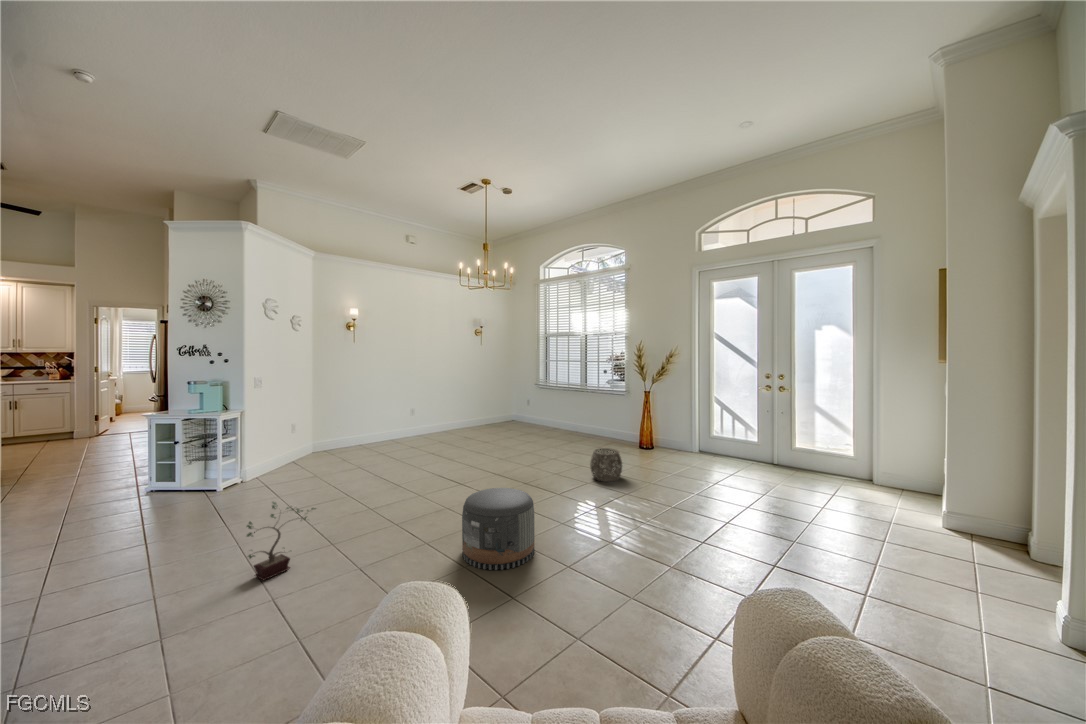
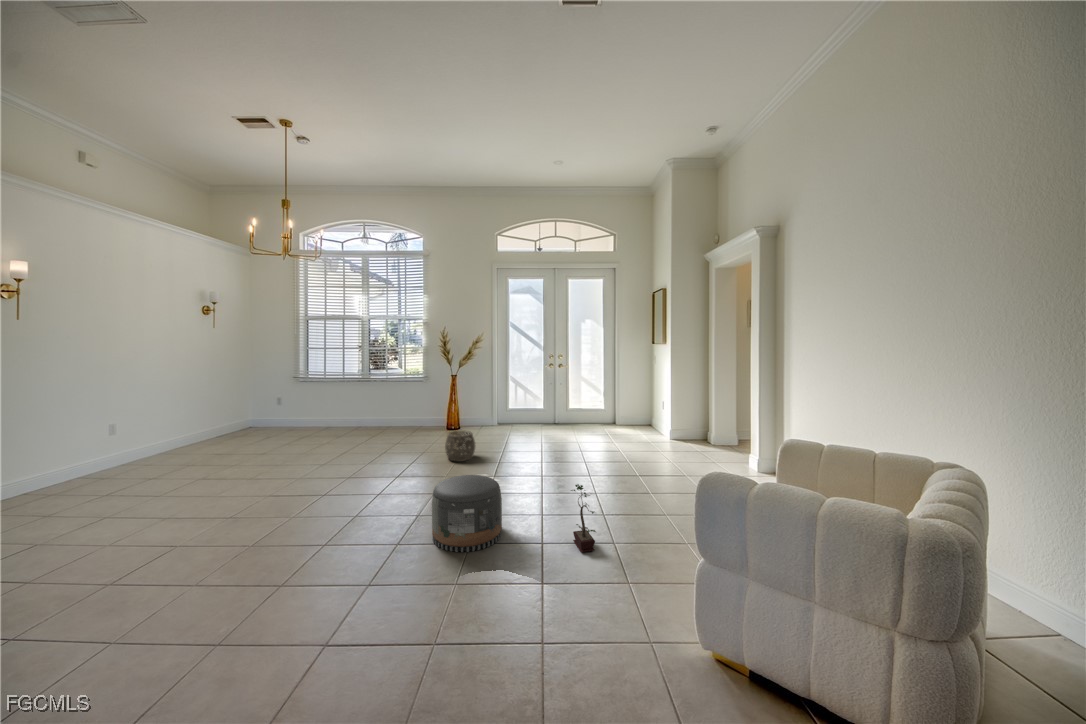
potted plant: present [247,502,316,580] -> present [571,484,596,552]

